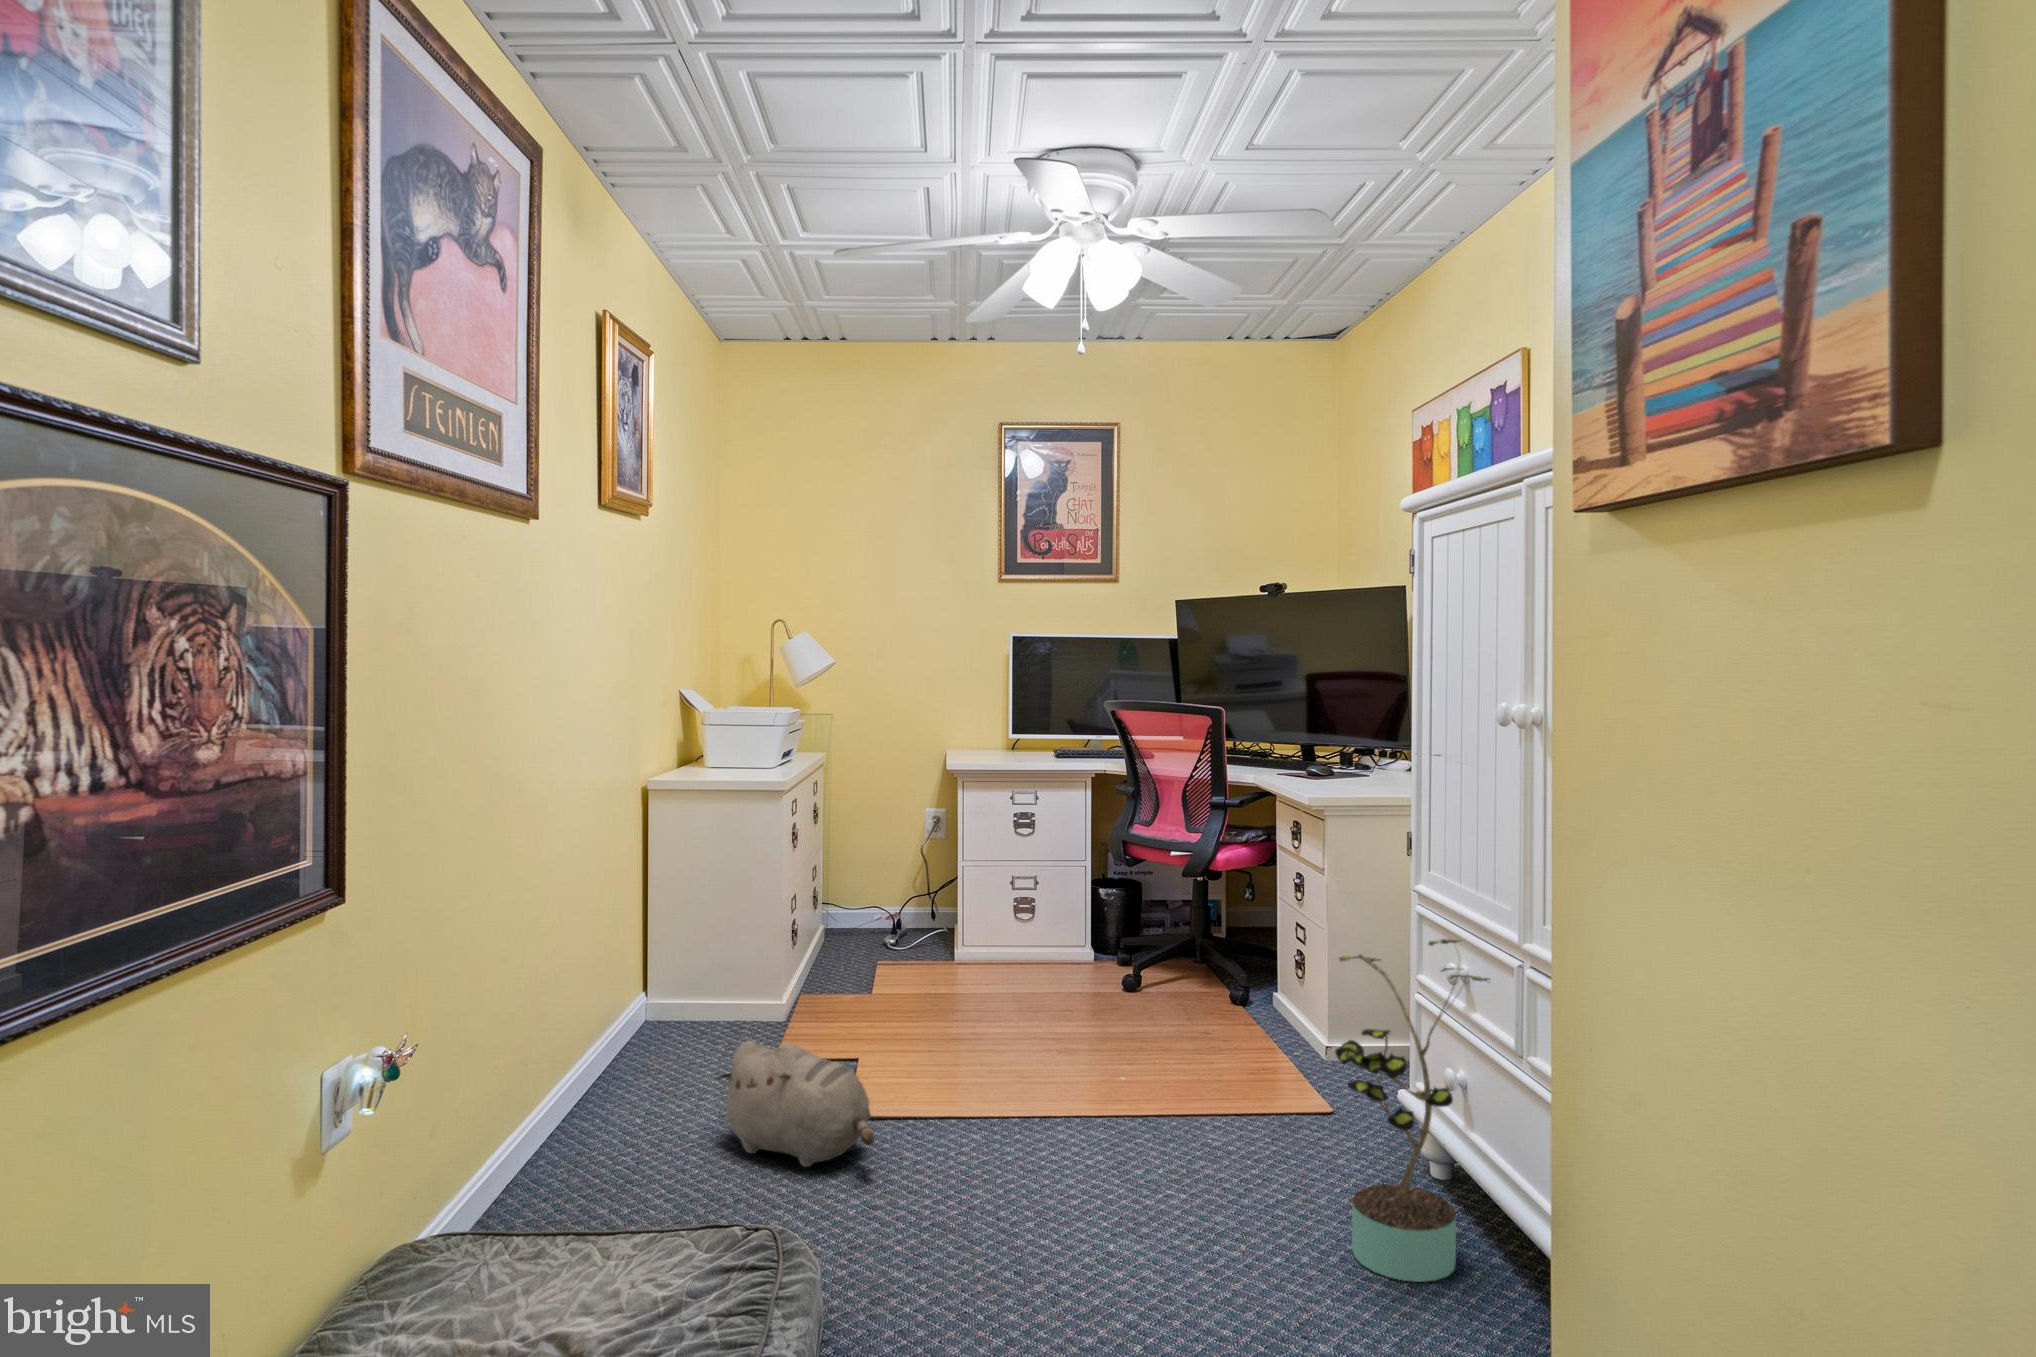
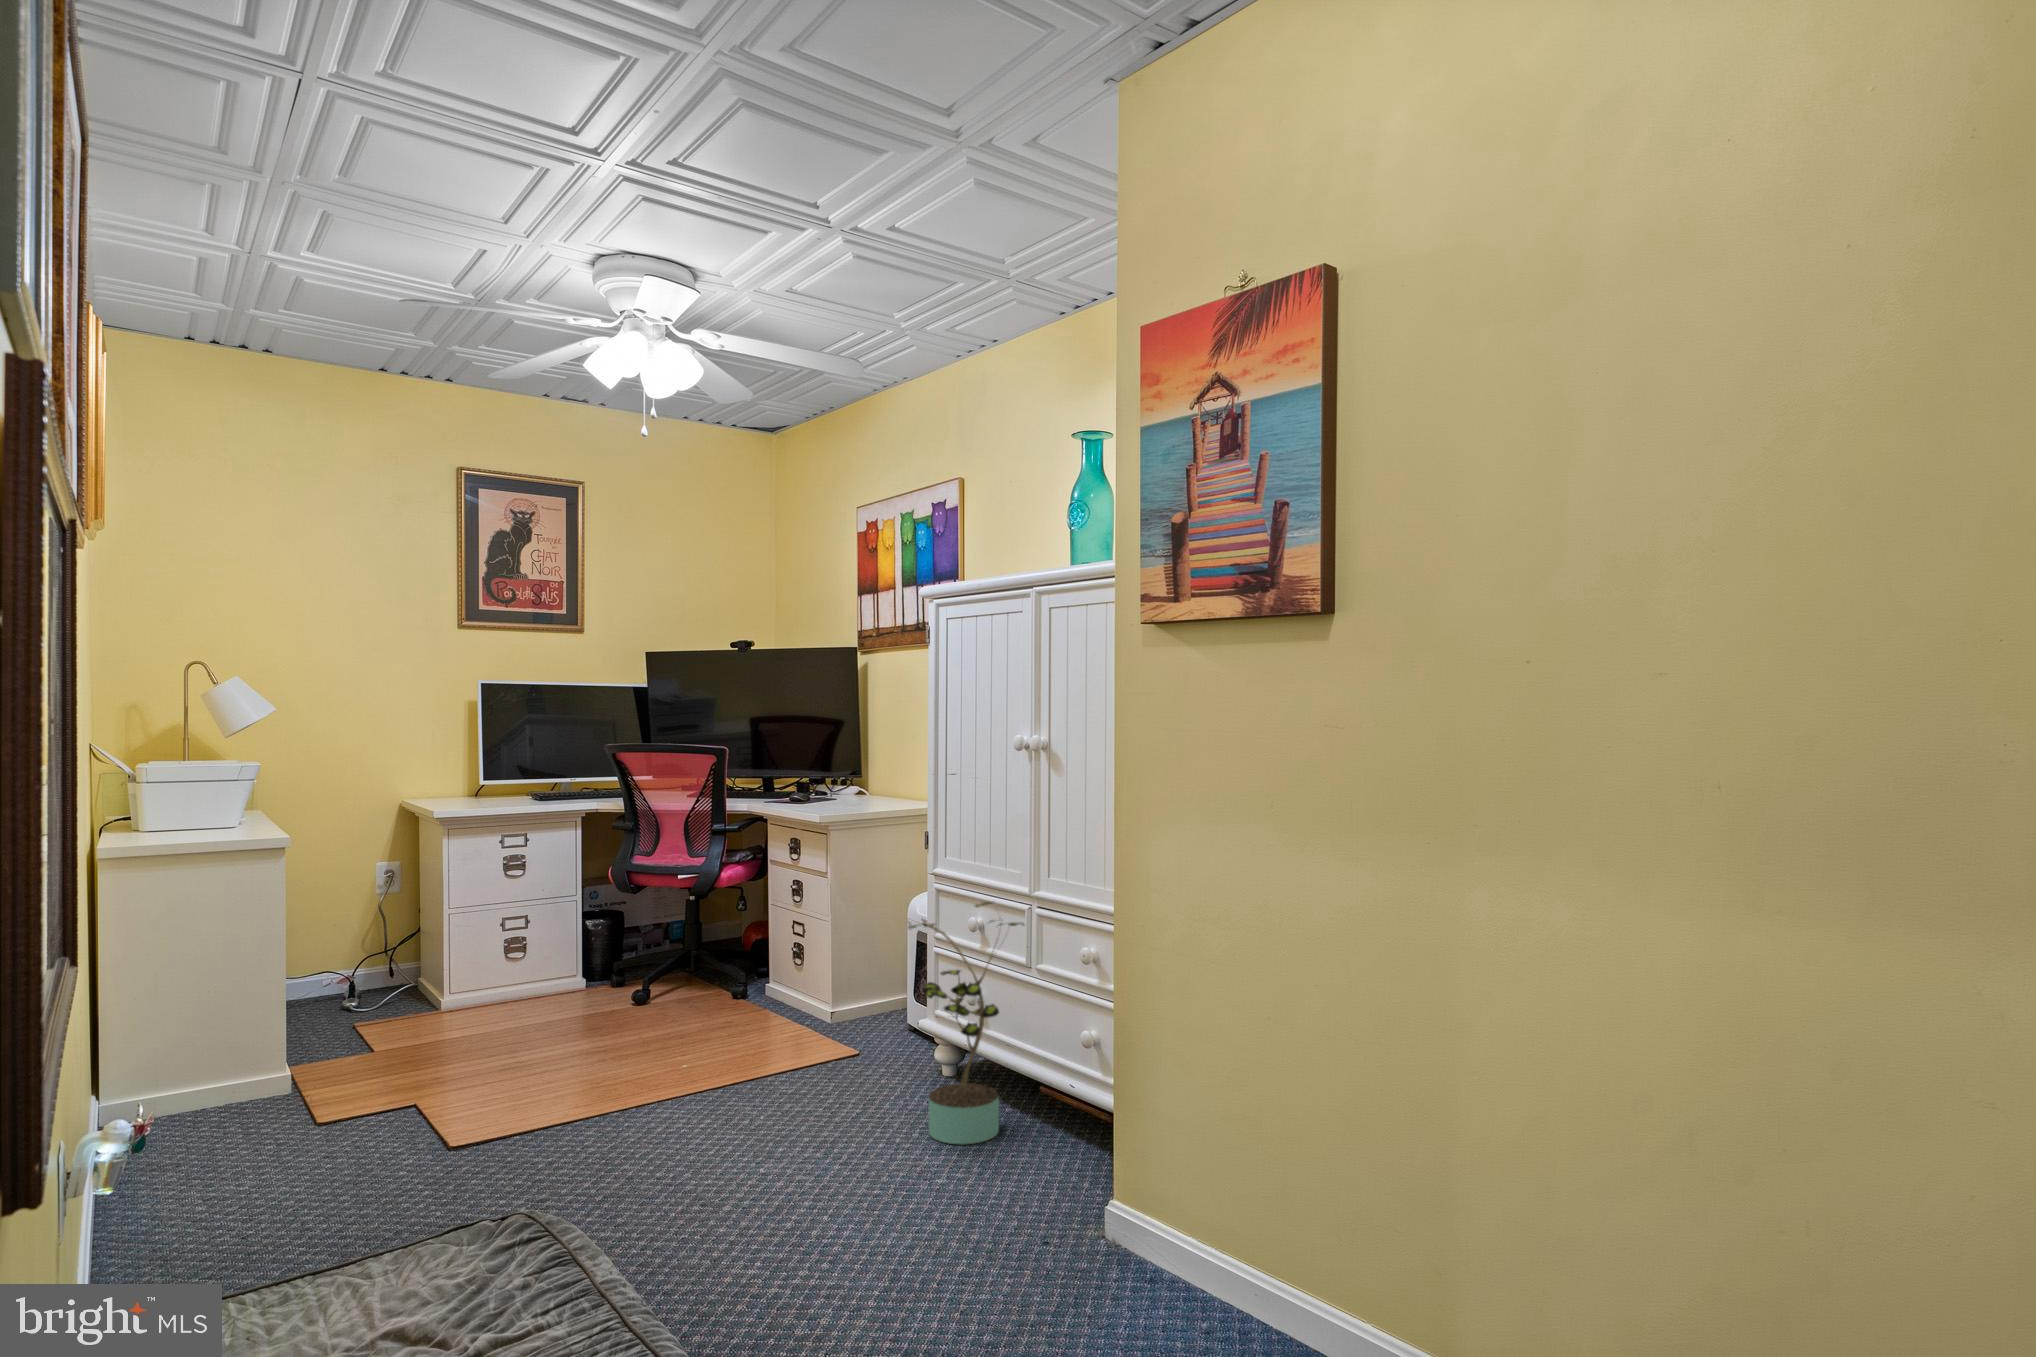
plush toy: present [717,1041,875,1167] -> none [329,1078,522,1193]

